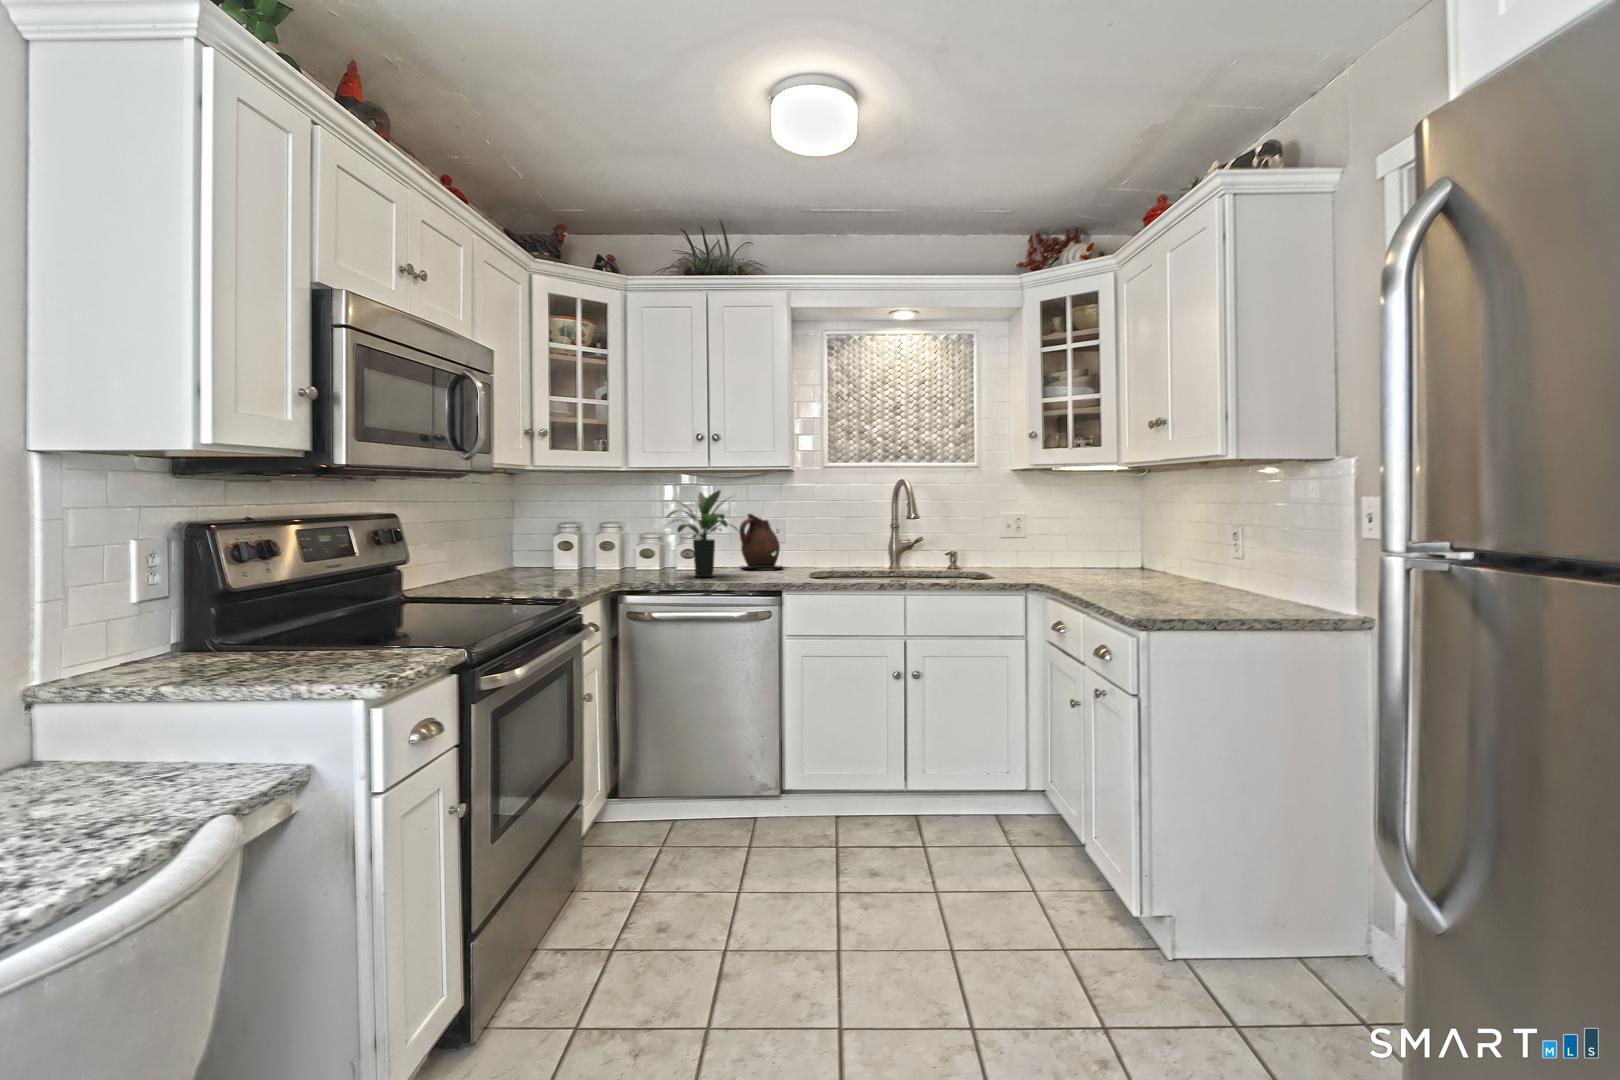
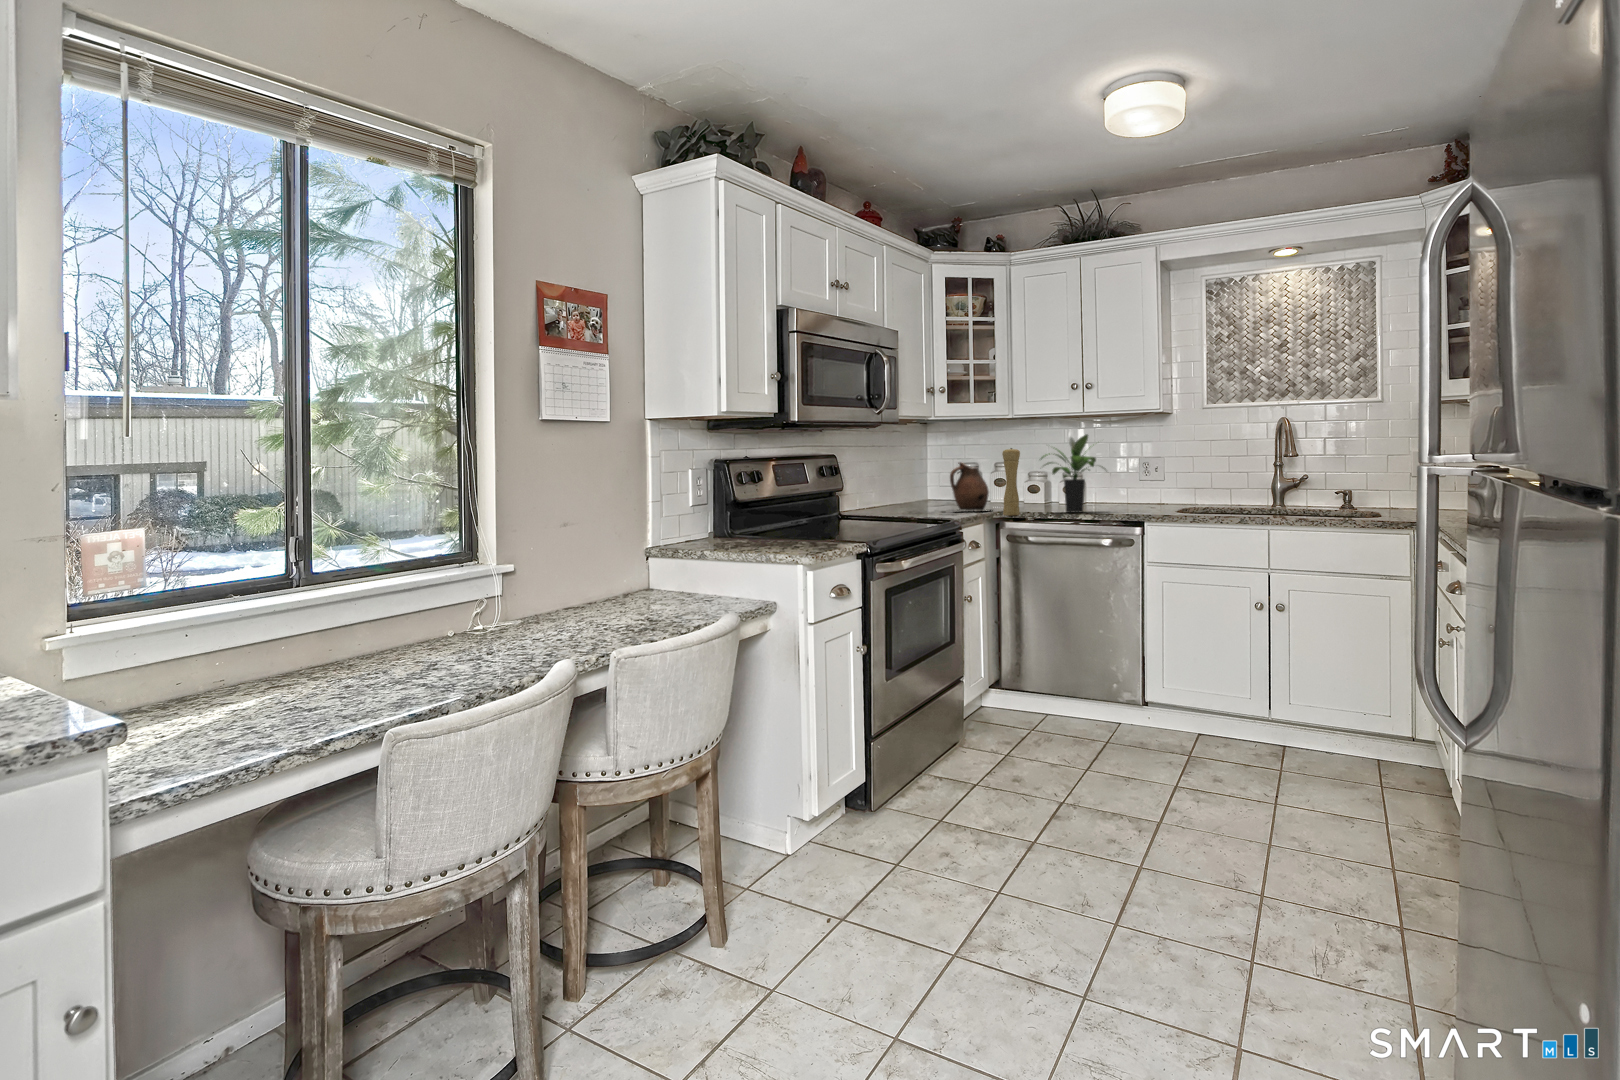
pepper mill: none [625,504,646,585] -> present [1002,448,1020,516]
ceramic pitcher: present [739,514,782,568] -> present [950,462,989,511]

